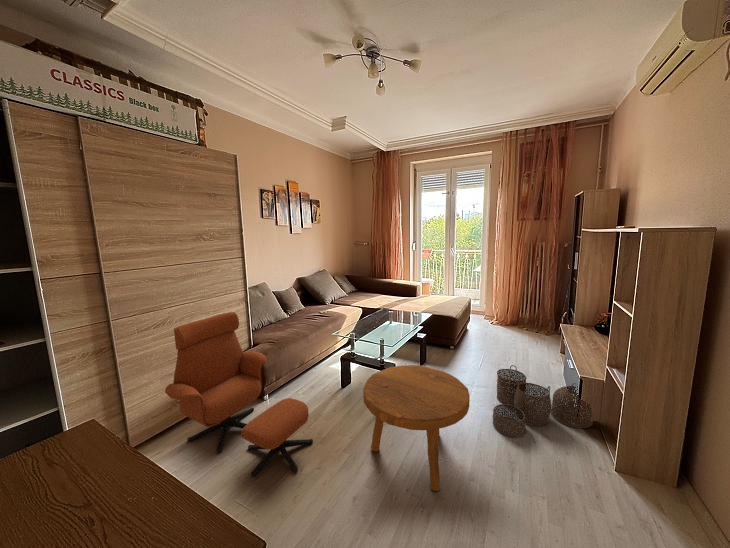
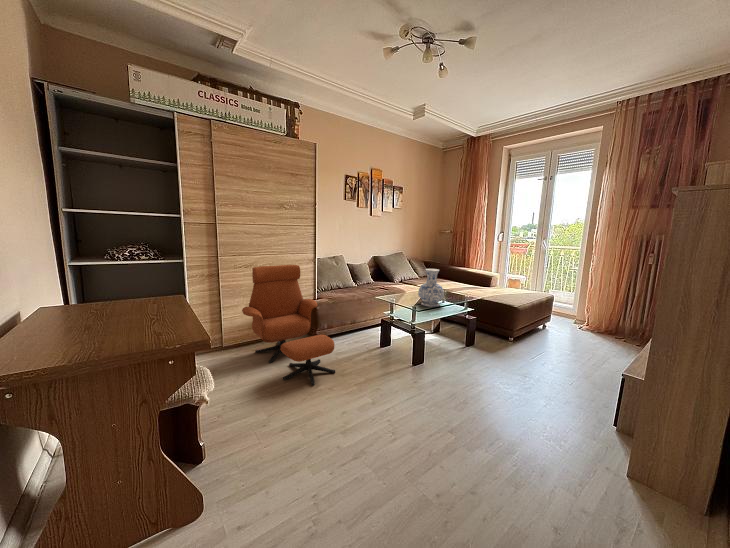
vase: none [370,293,397,334] -> present [418,269,444,307]
footstool: present [363,365,470,491] -> none [367,324,463,425]
woven basket: present [493,365,593,436] -> none [505,353,636,430]

